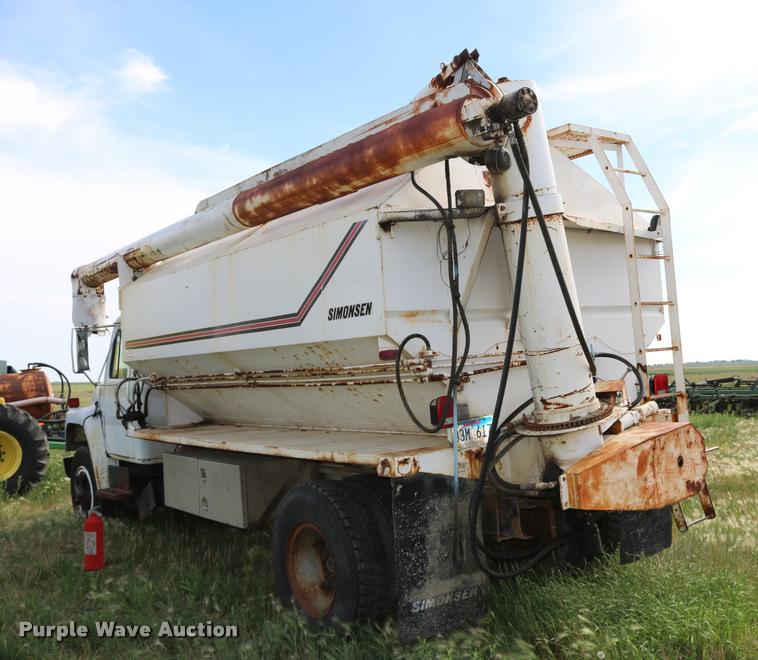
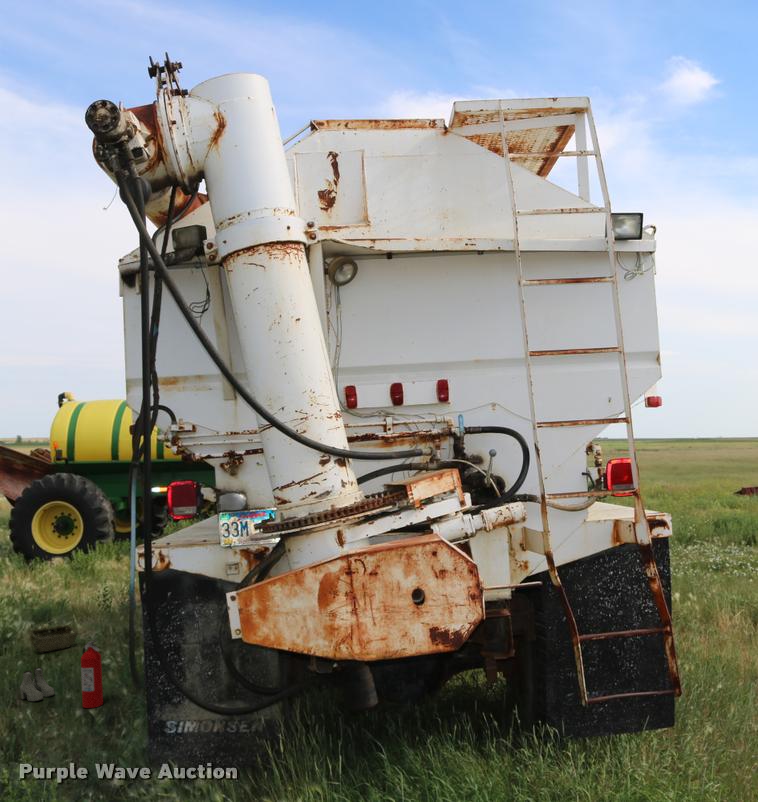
woven basket: none [36,497,83,521] -> present [29,625,78,652]
boots: none [25,532,58,564] -> present [20,667,55,702]

